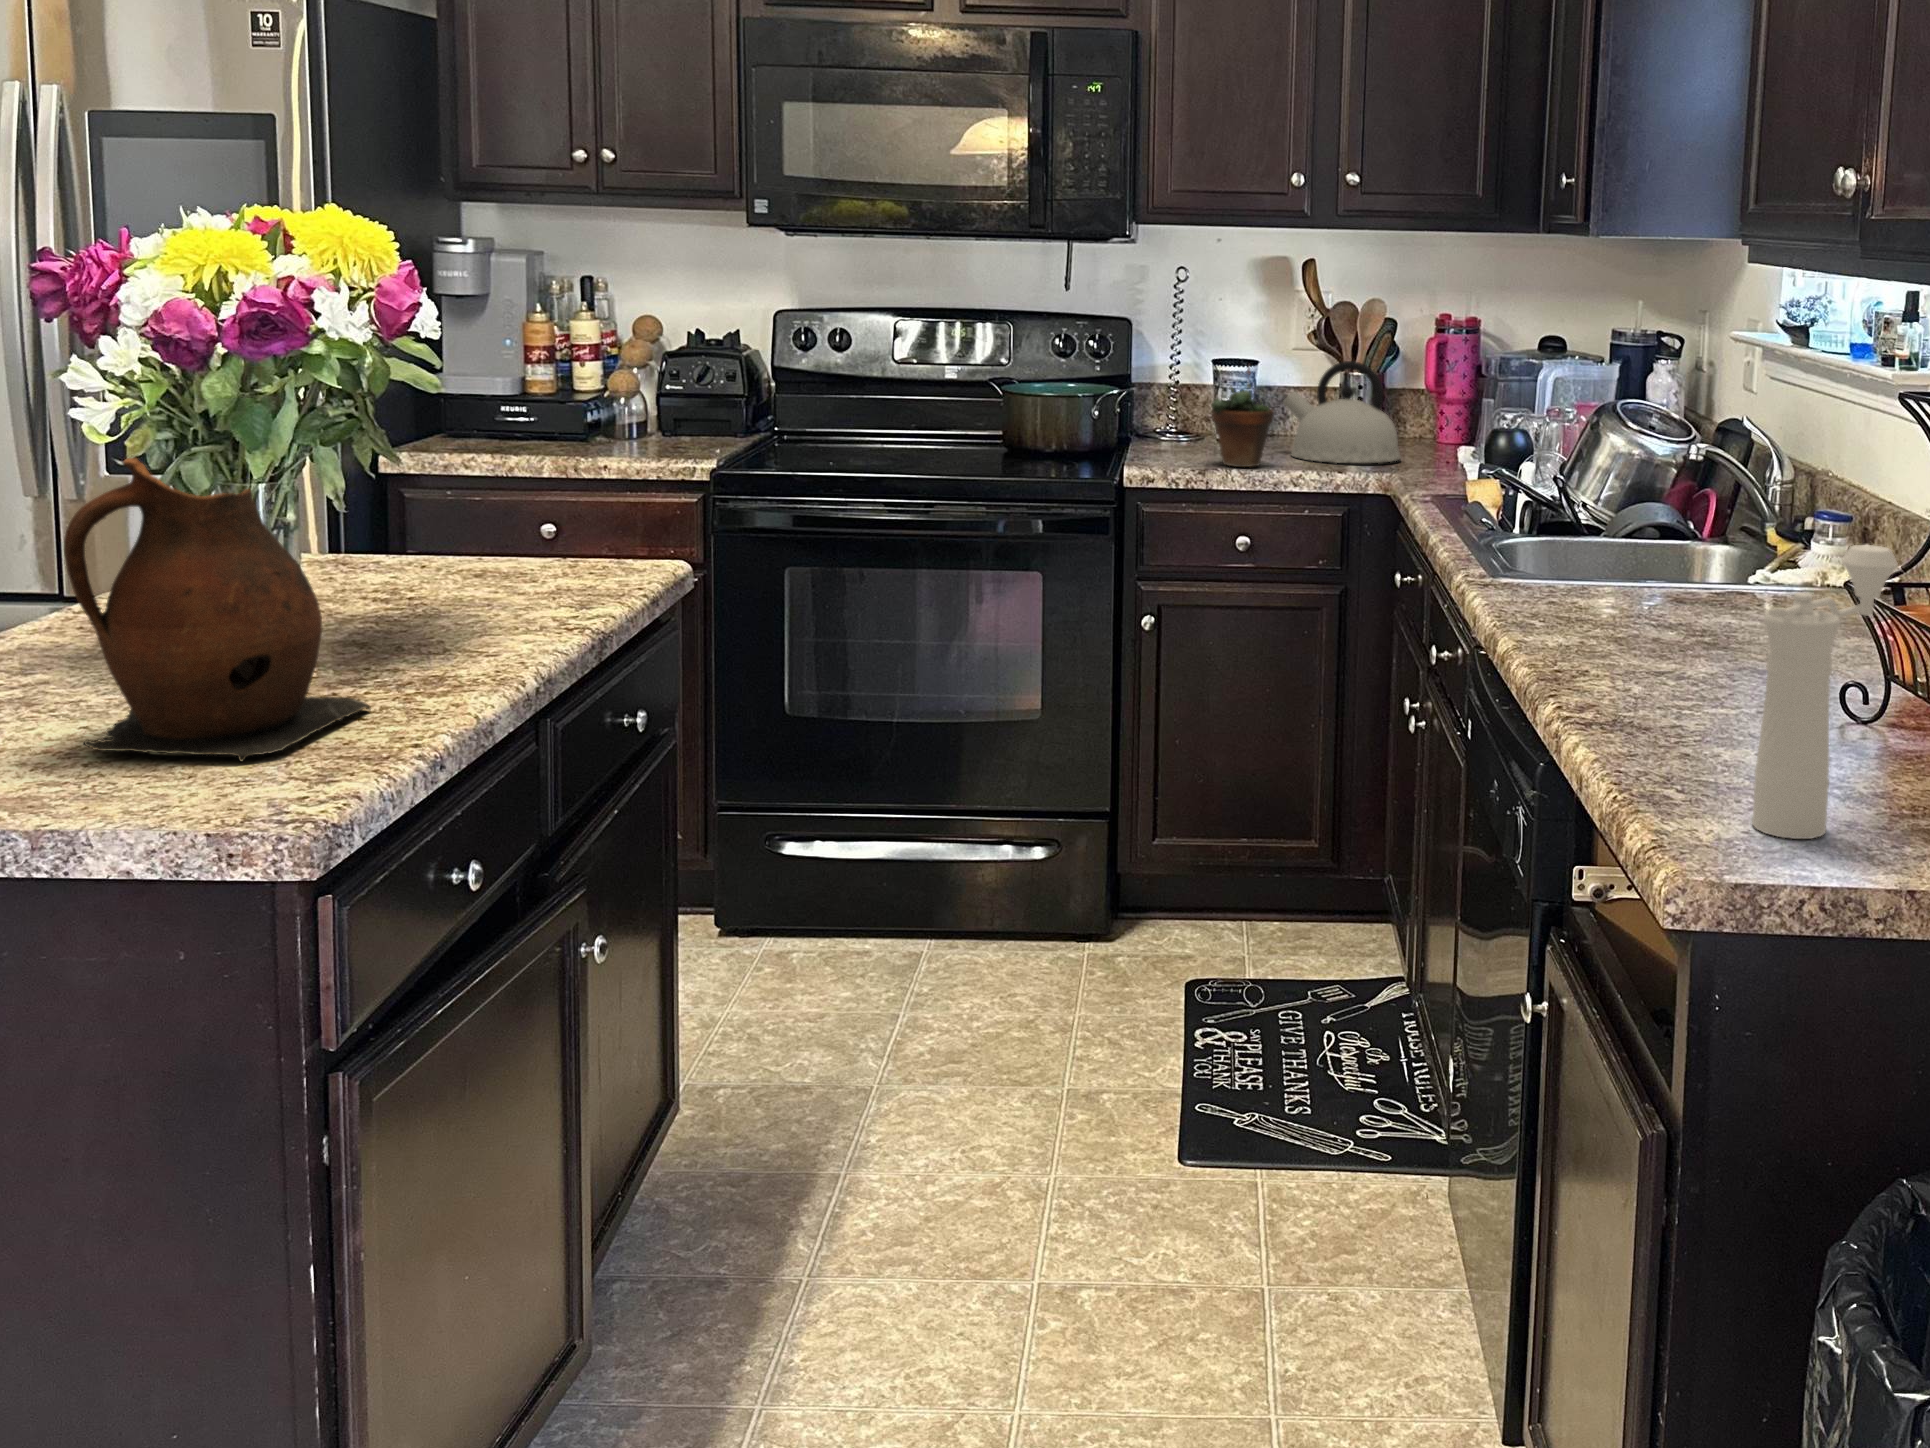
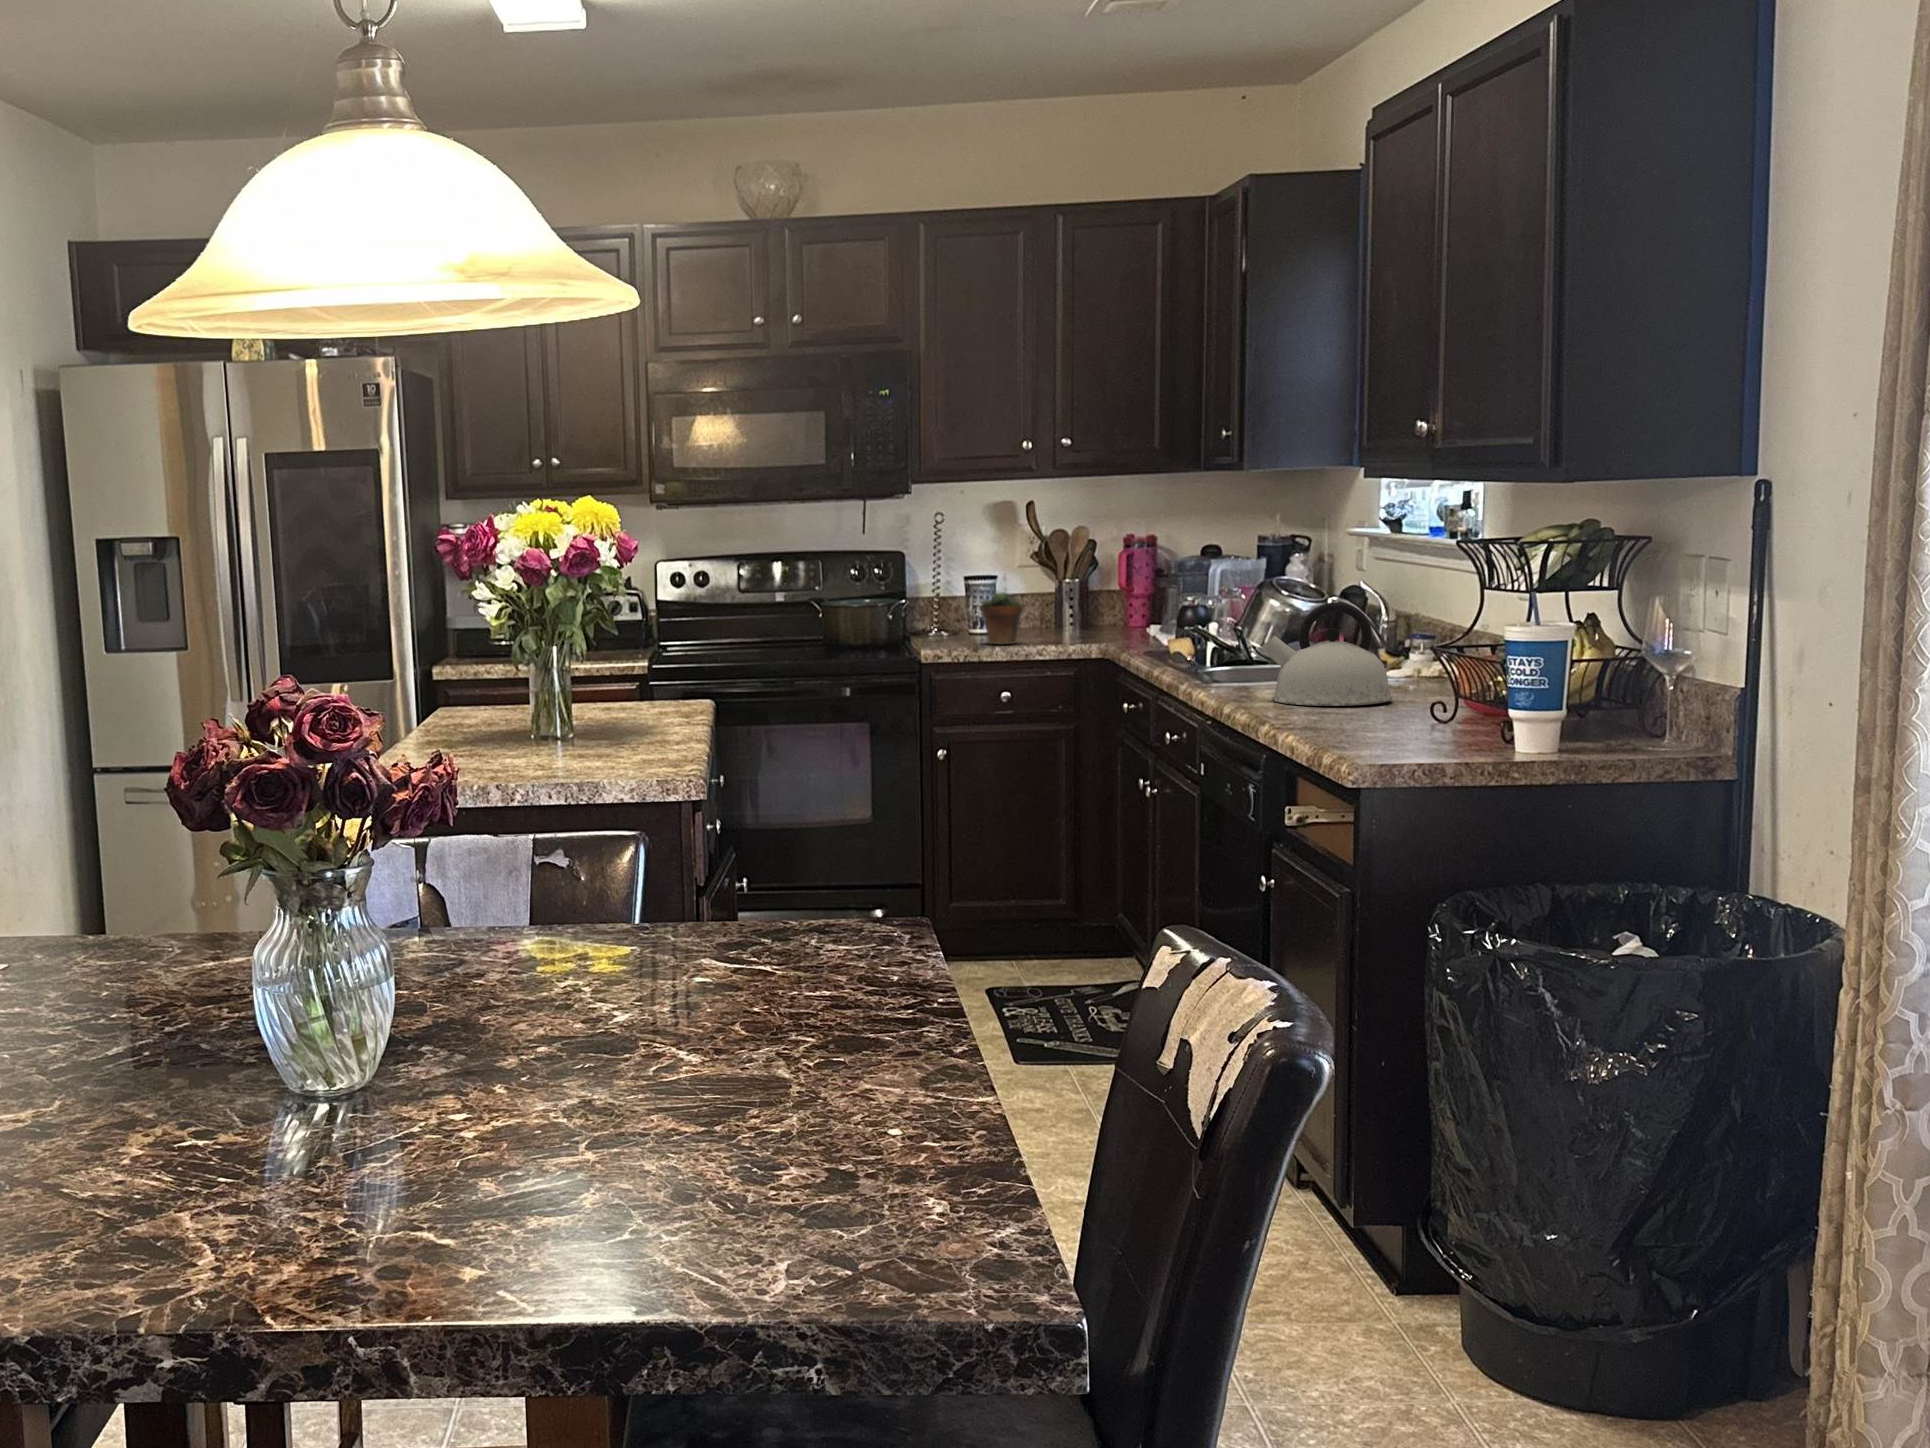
kettle: present [1283,361,1401,463] -> present [1262,602,1392,706]
ceramic pitcher: present [64,458,371,762] -> none [536,622,657,762]
pepper mill: present [1752,545,1898,839] -> none [1381,610,1450,750]

